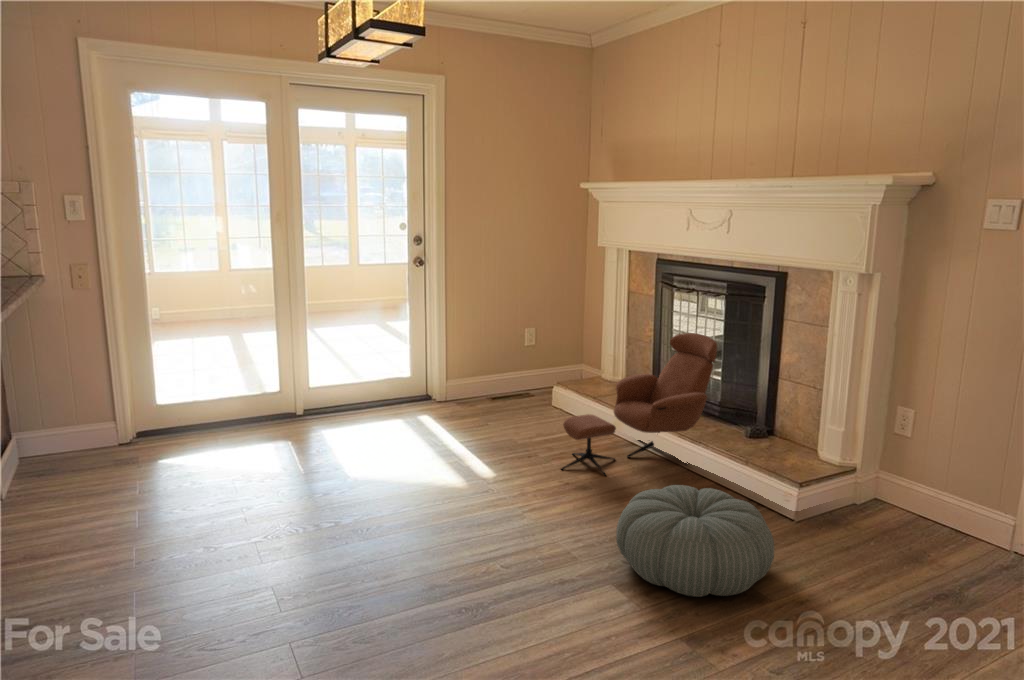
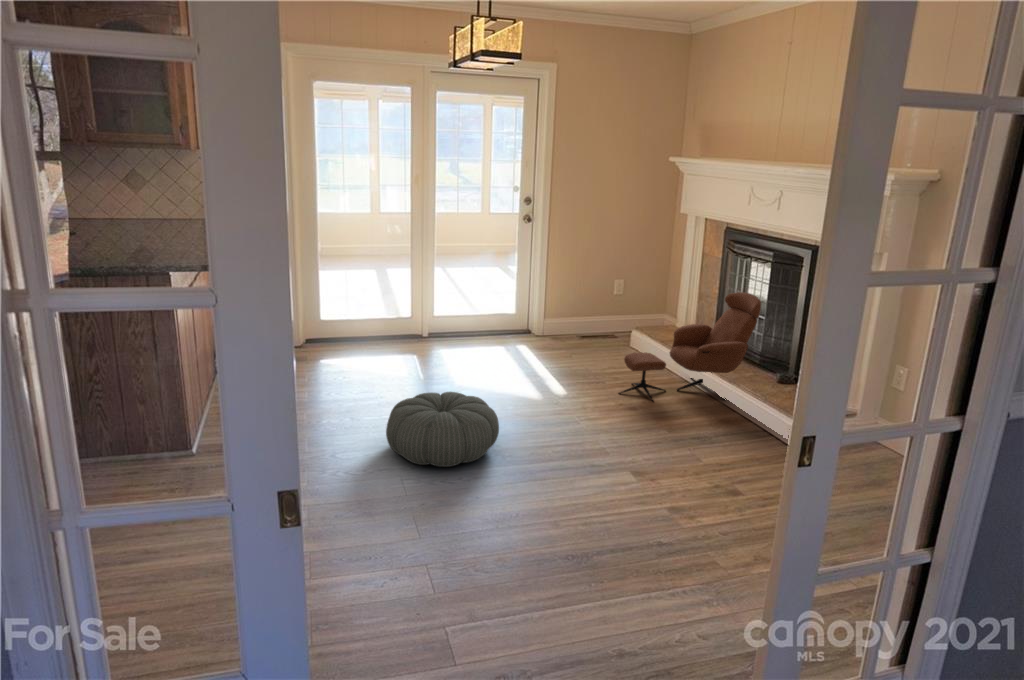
pouf: present [616,485,774,597] -> present [386,392,499,467]

